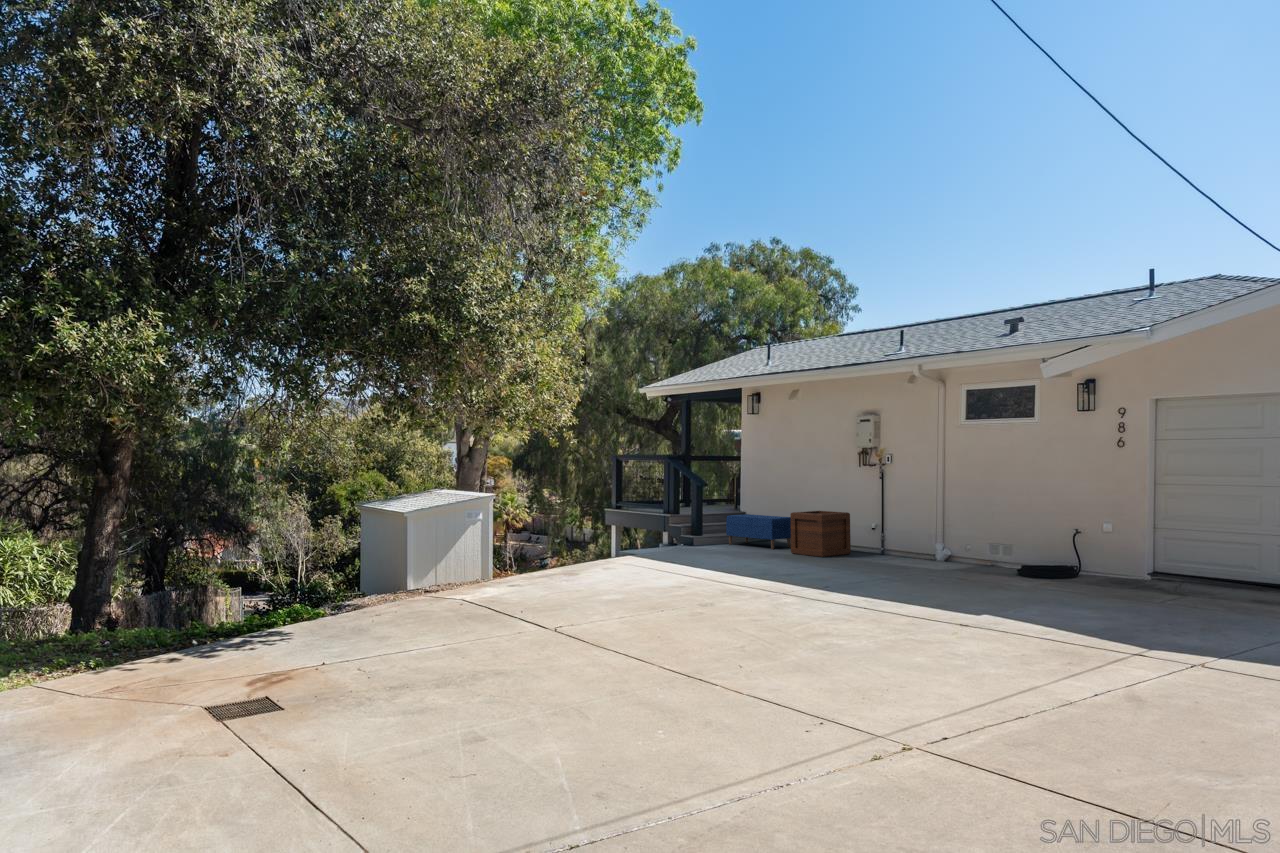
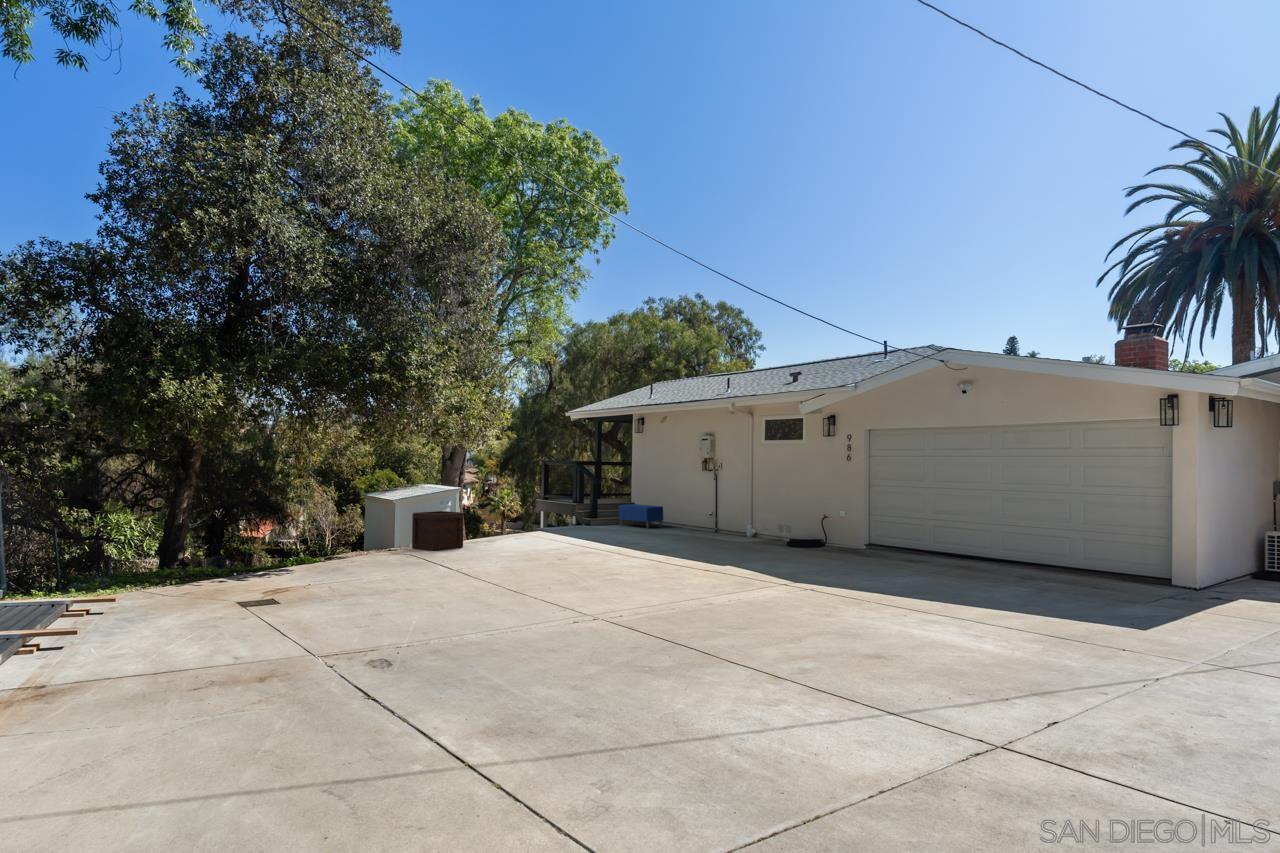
wooden crate: present [790,511,851,557] -> present [412,511,464,551]

